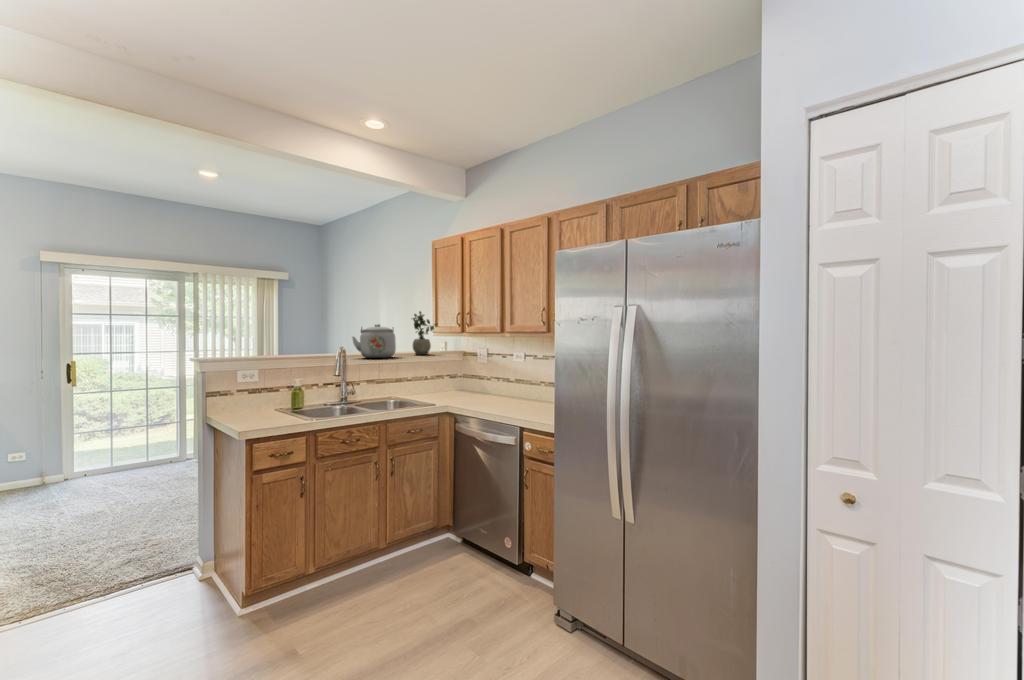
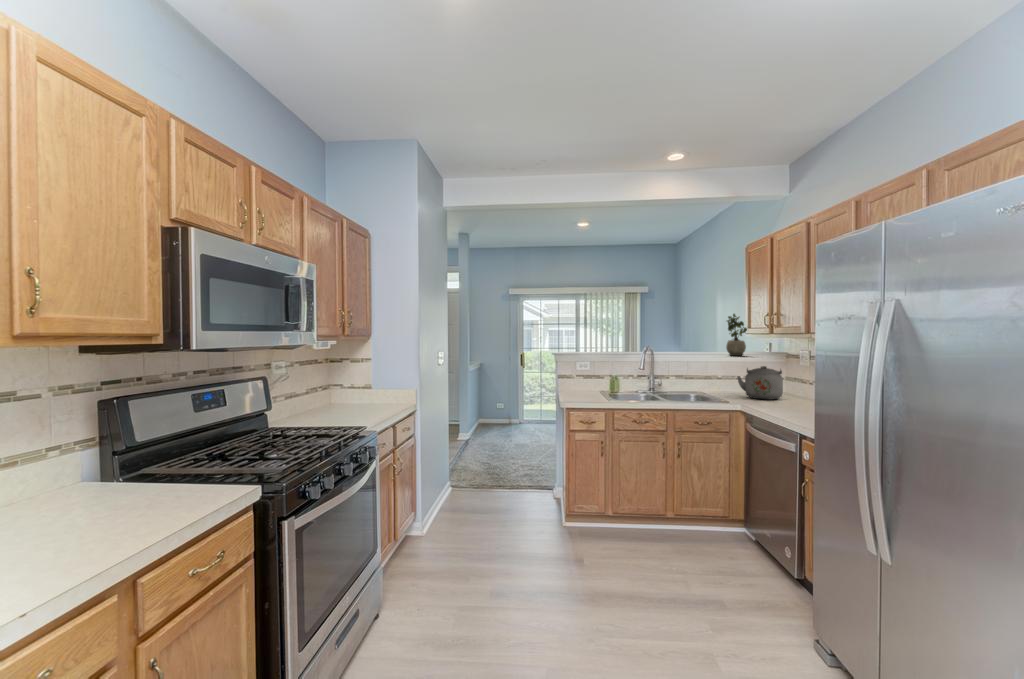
kettle: present [352,324,396,358] -> present [738,366,783,400]

